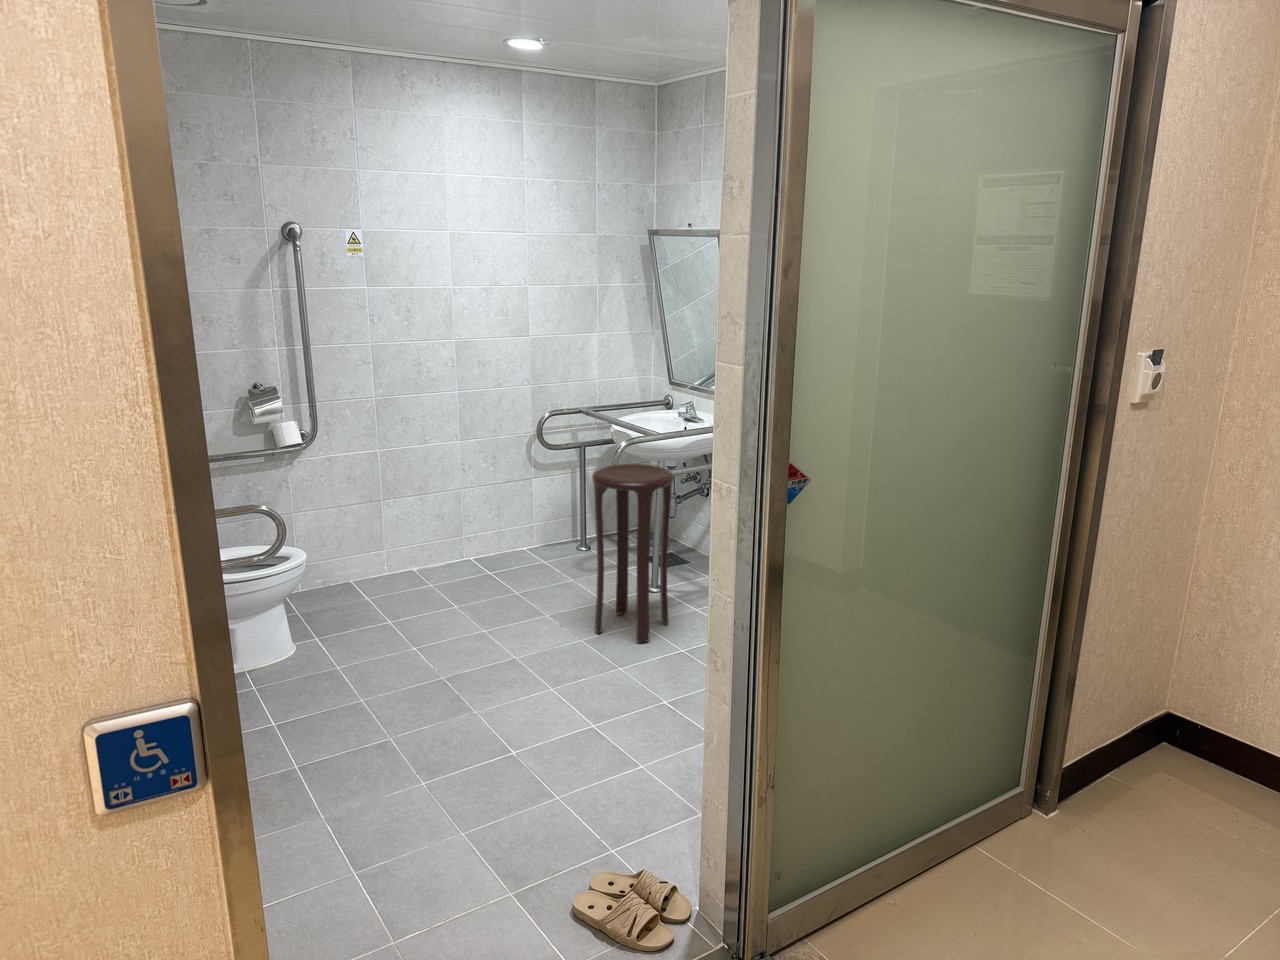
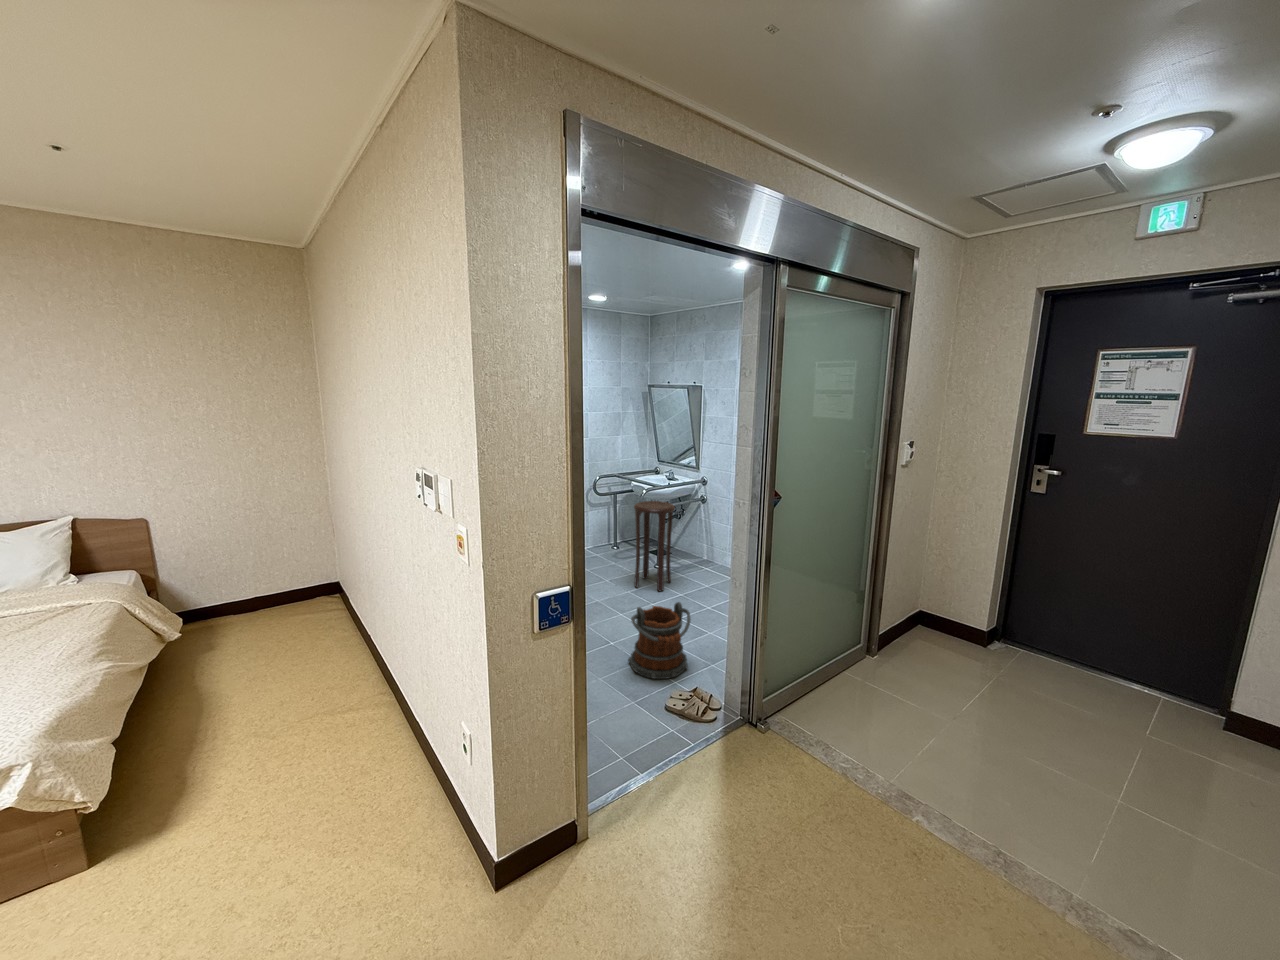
bucket: none [528,682,655,840] -> present [628,602,691,679]

